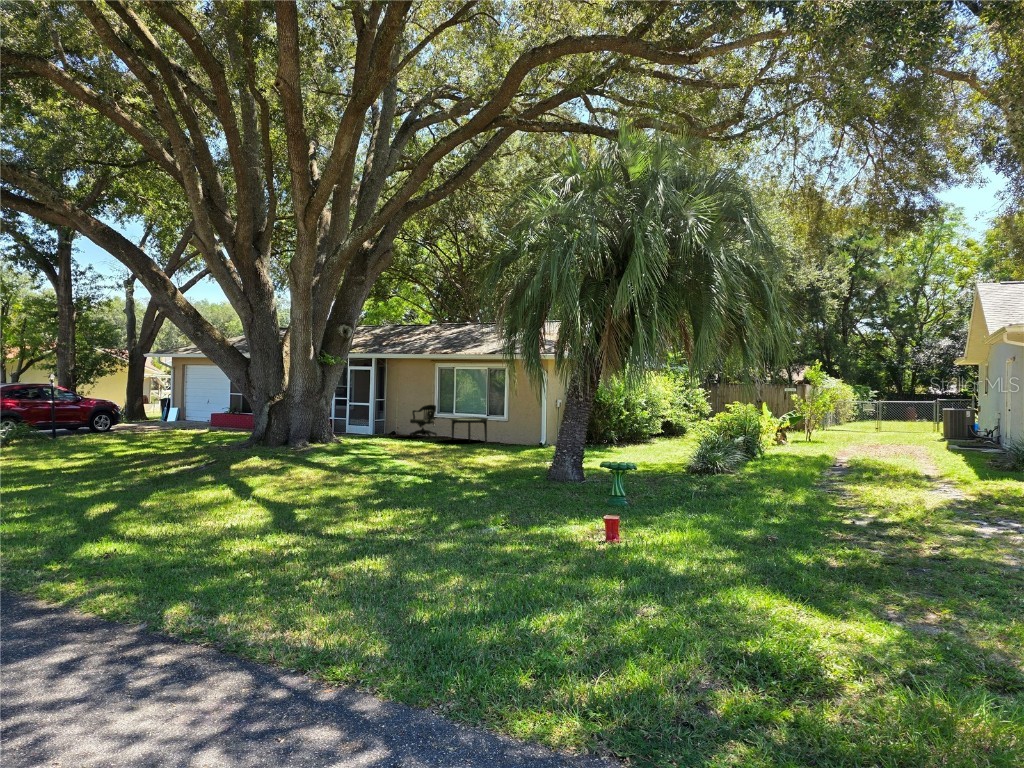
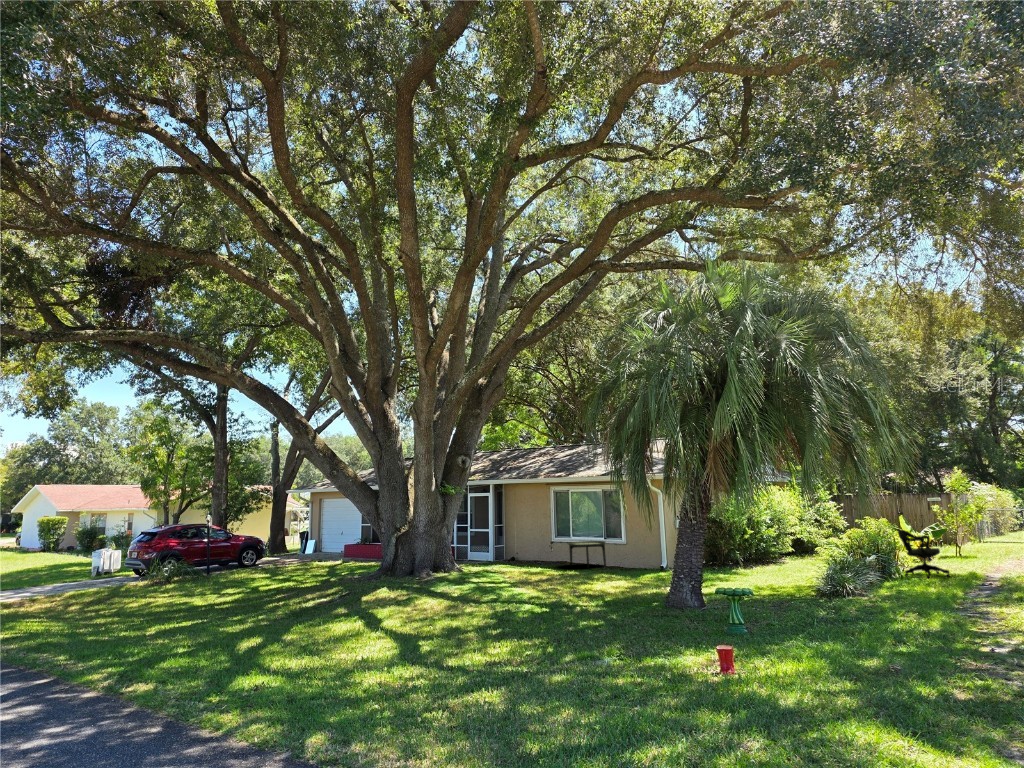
chair: present [410,405,437,438] -> present [897,529,950,578]

